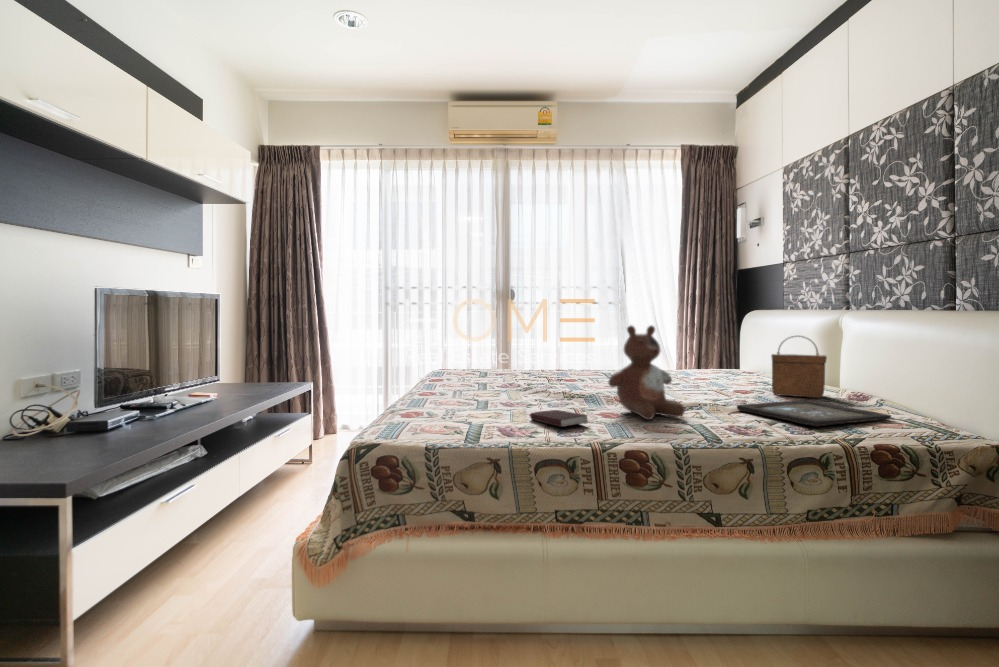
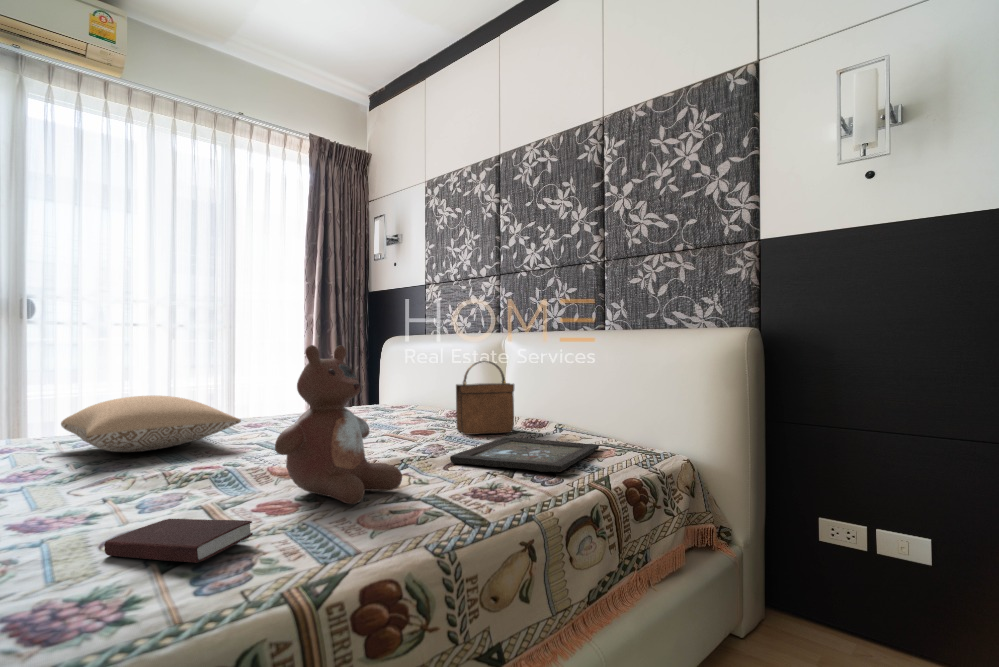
pillow: none [525,350,610,381] -> present [61,396,241,452]

